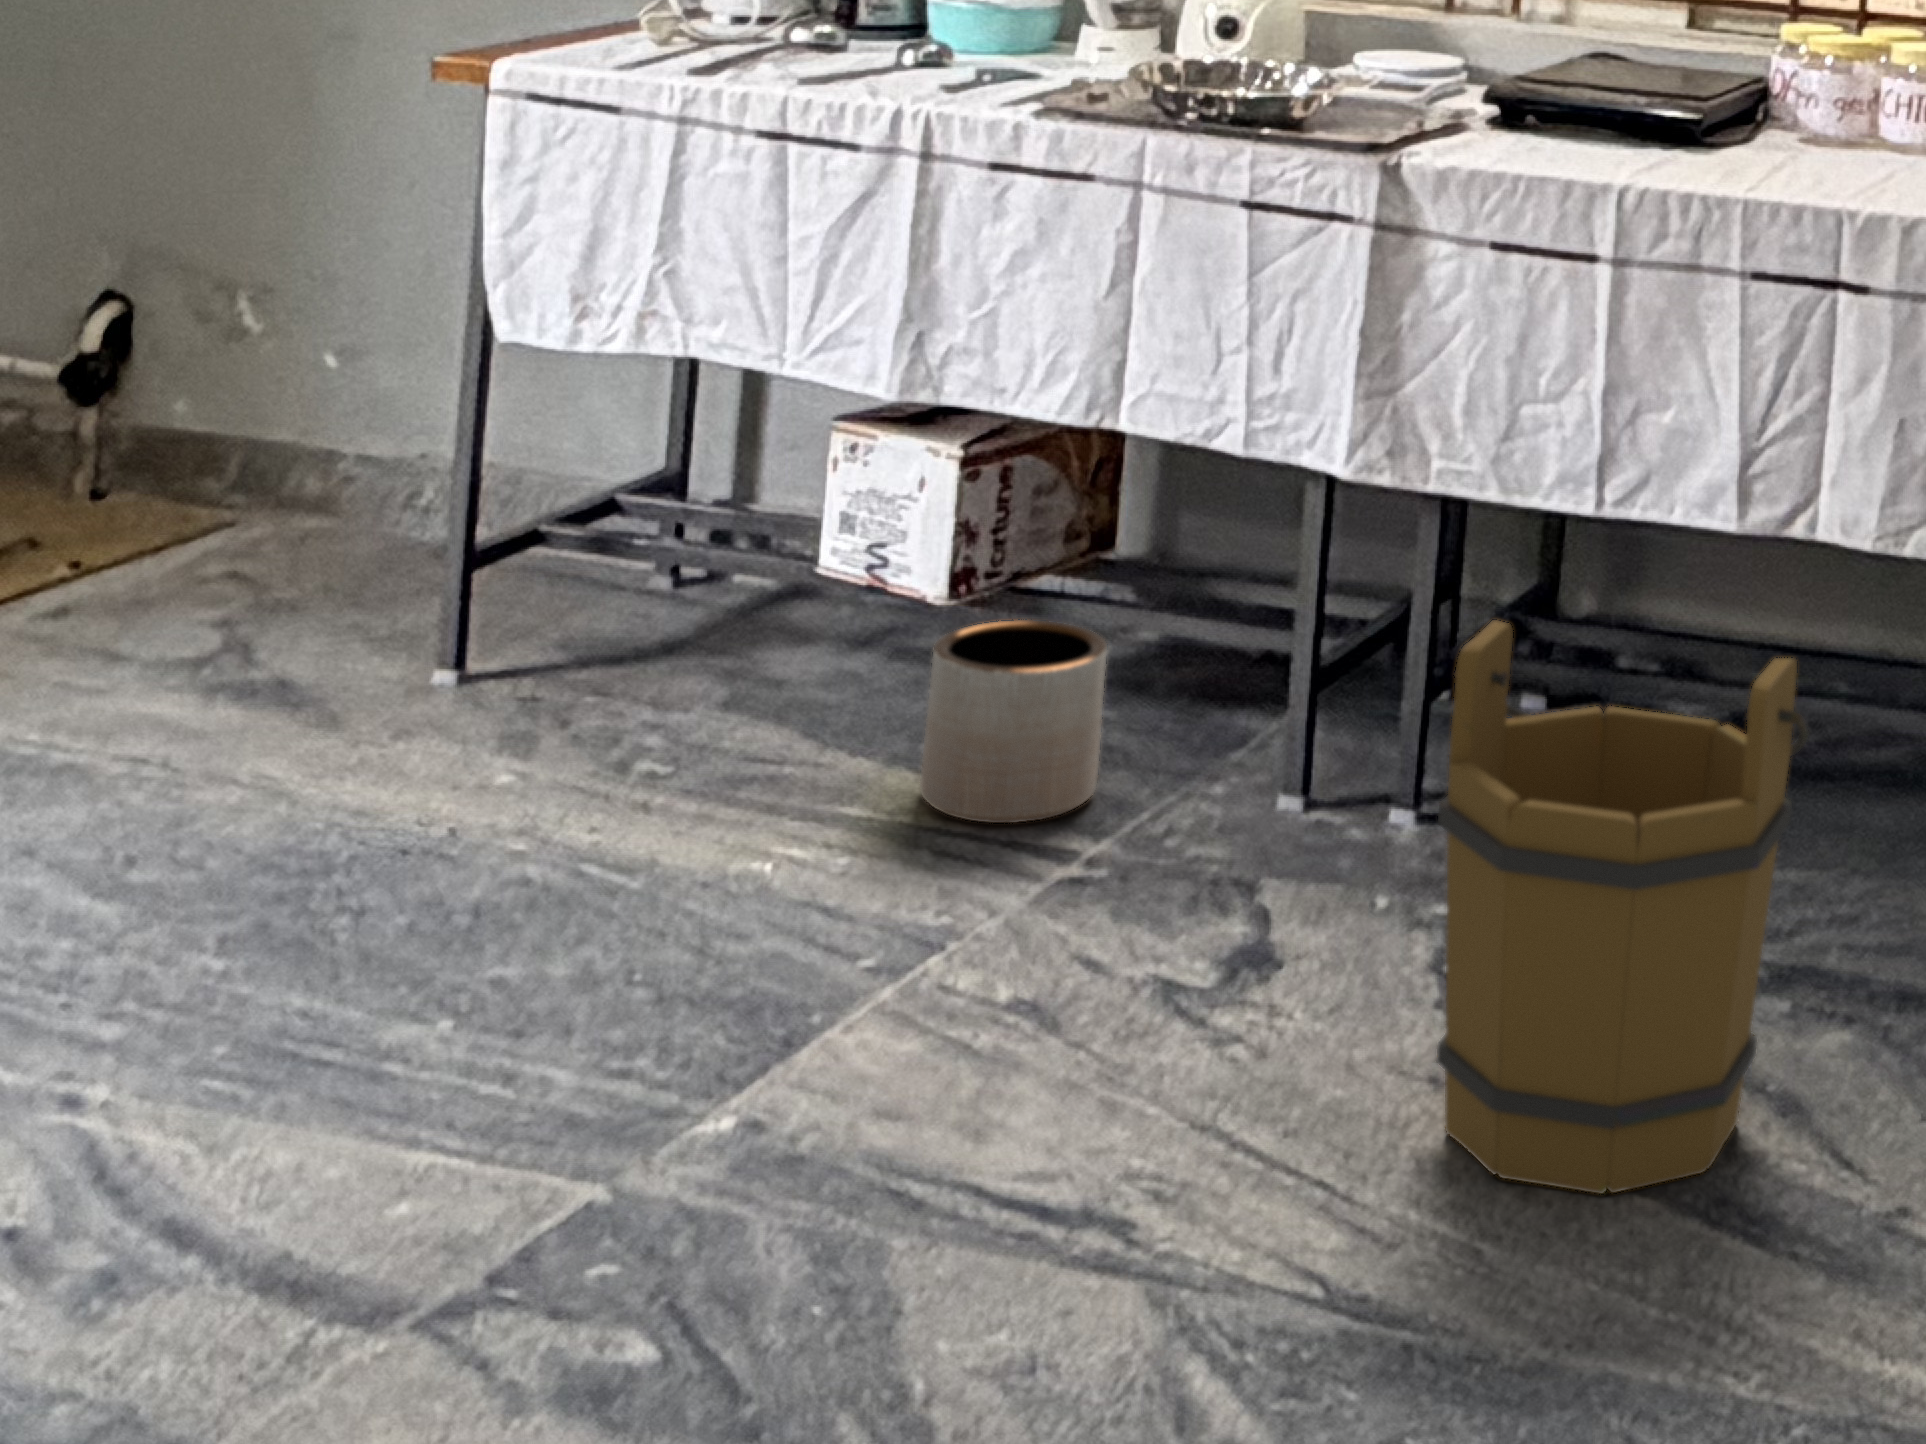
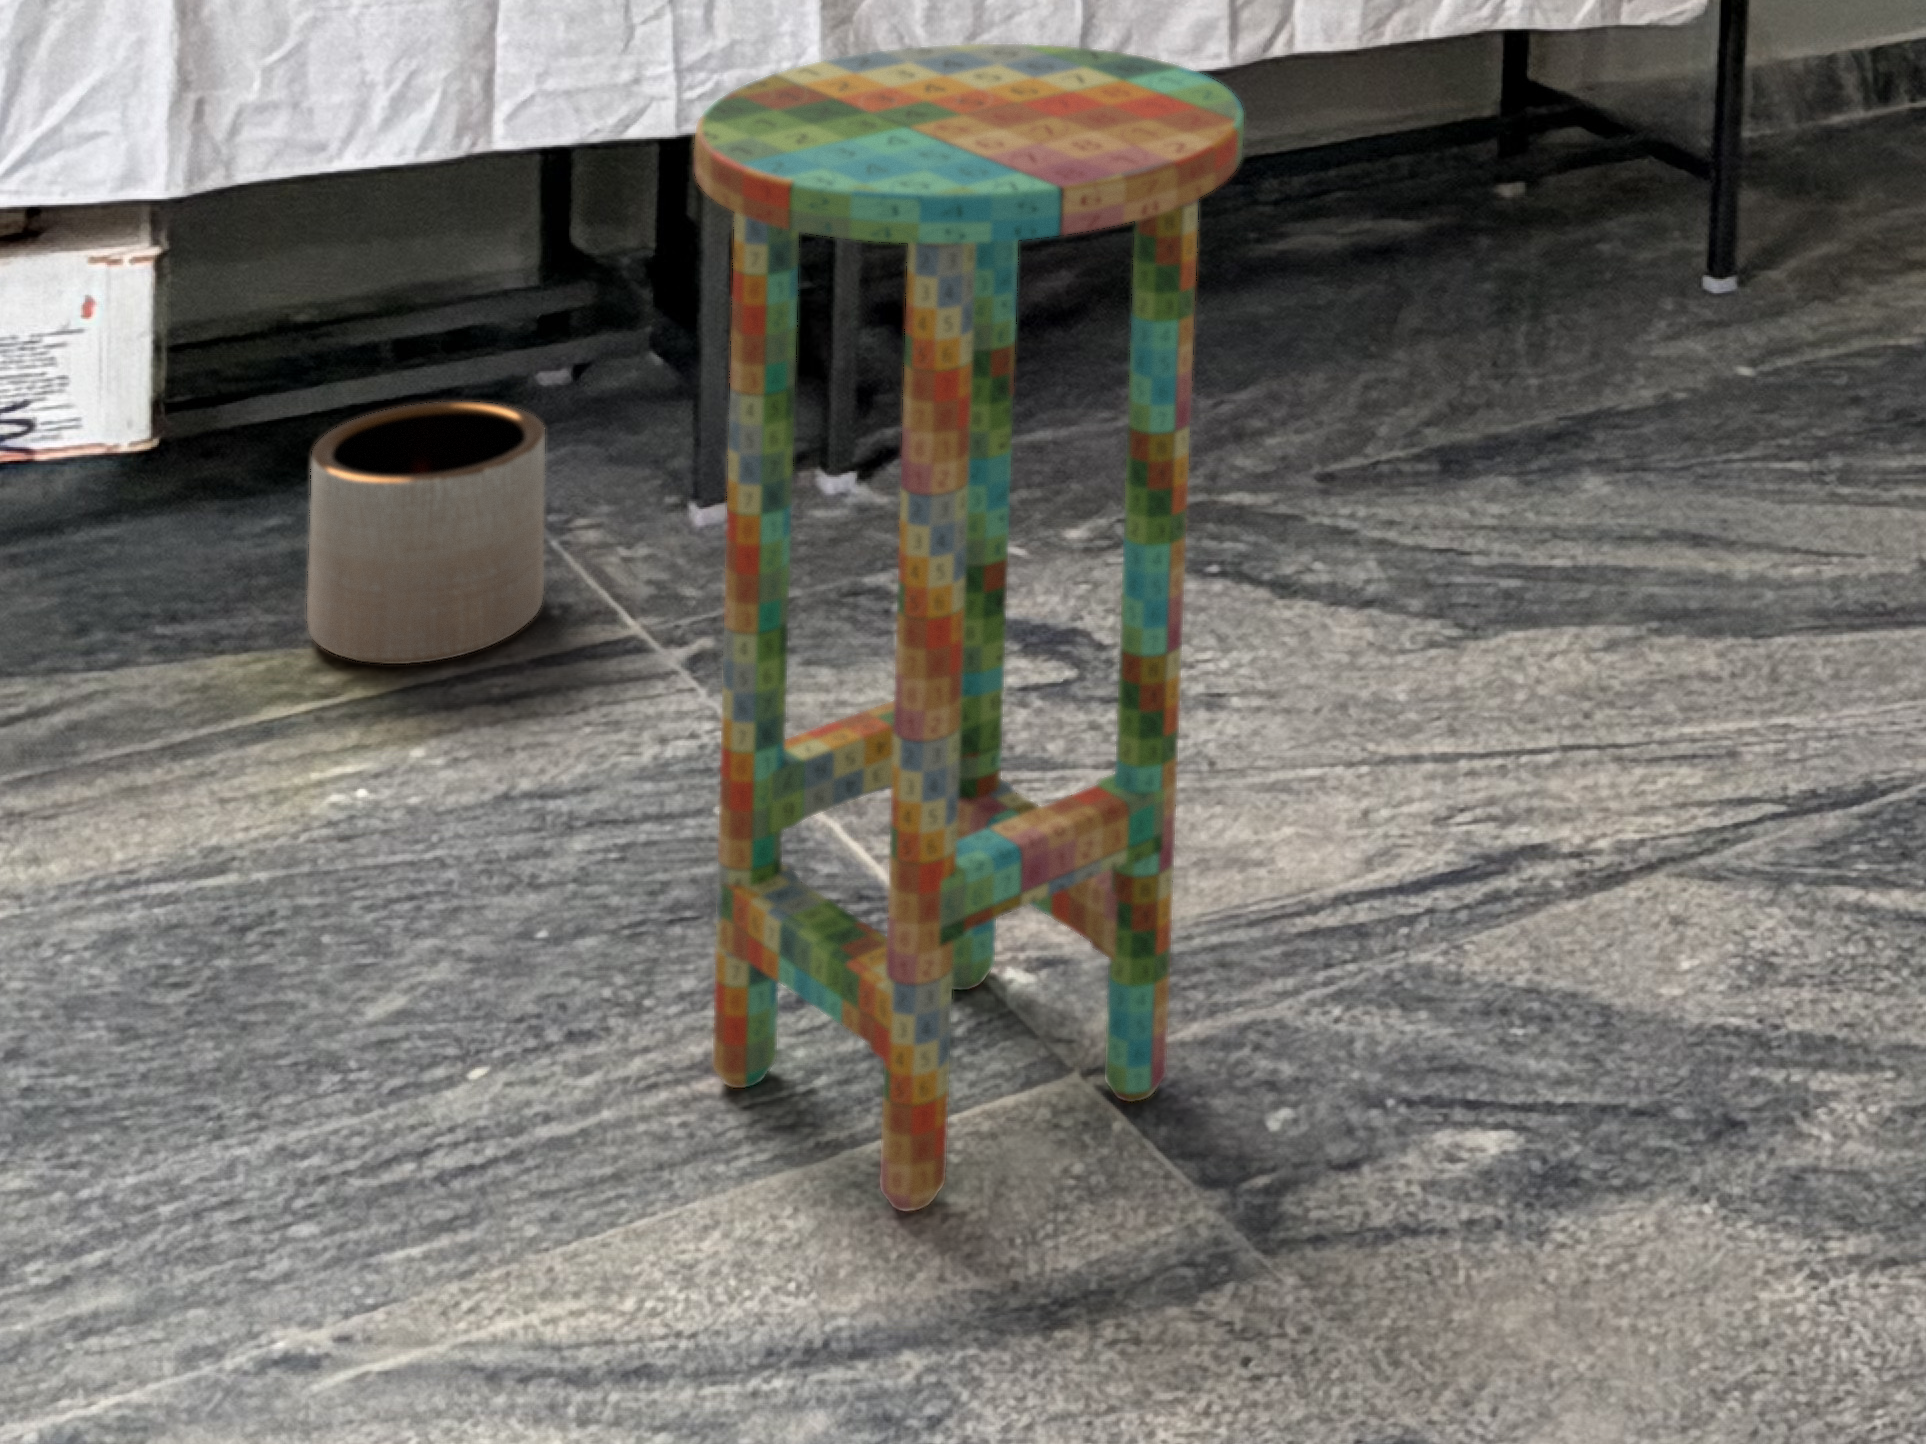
side table: none [365,302,849,1236] -> present [694,44,1244,1211]
bucket: present [1437,620,1808,1193] -> none [1420,119,1782,664]

